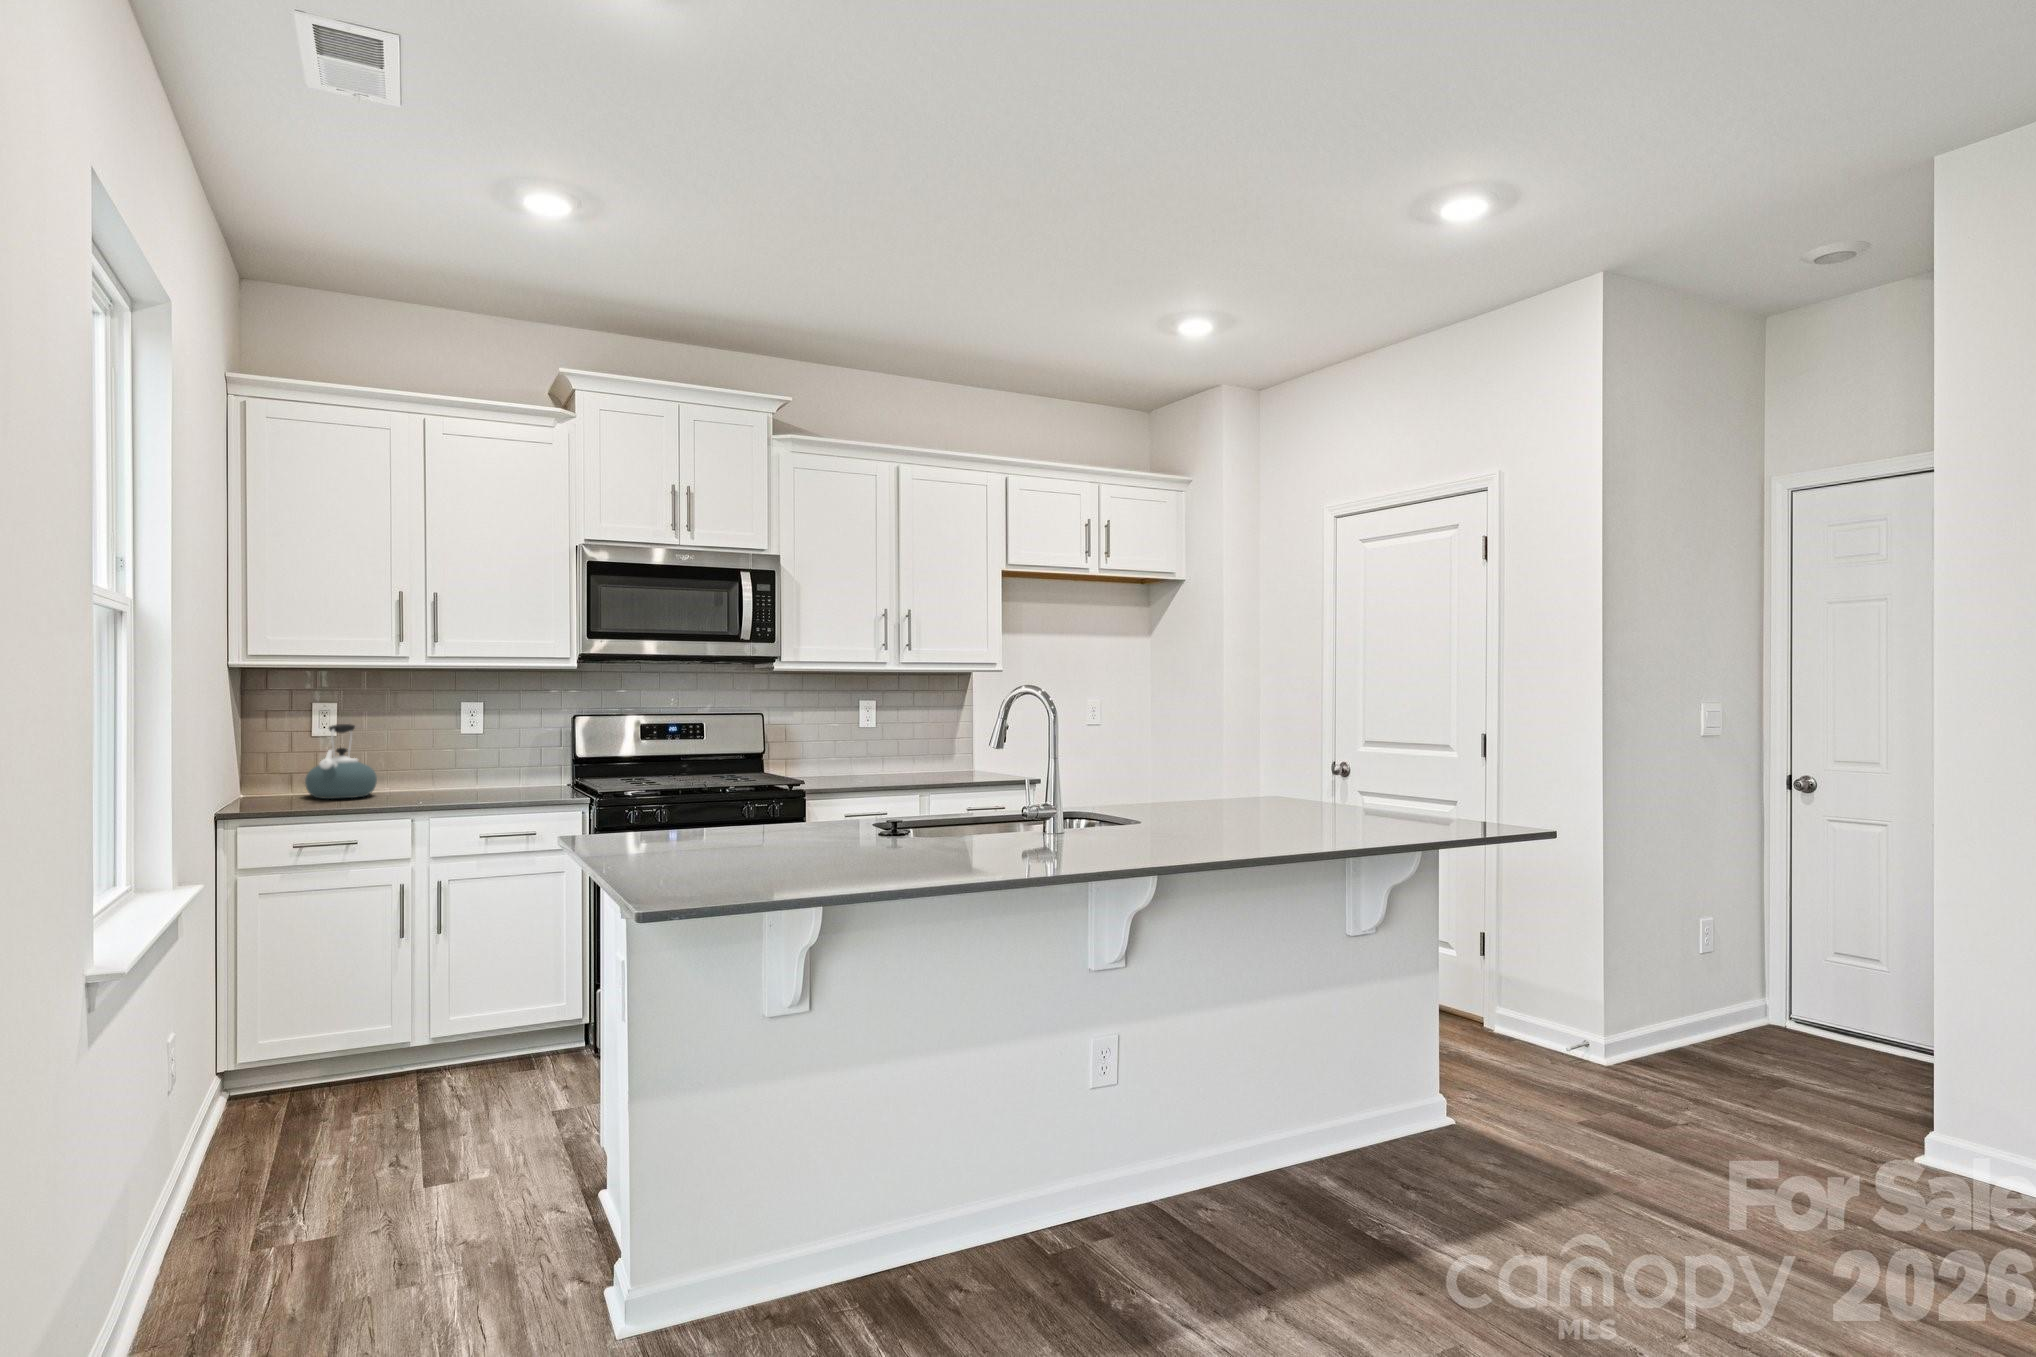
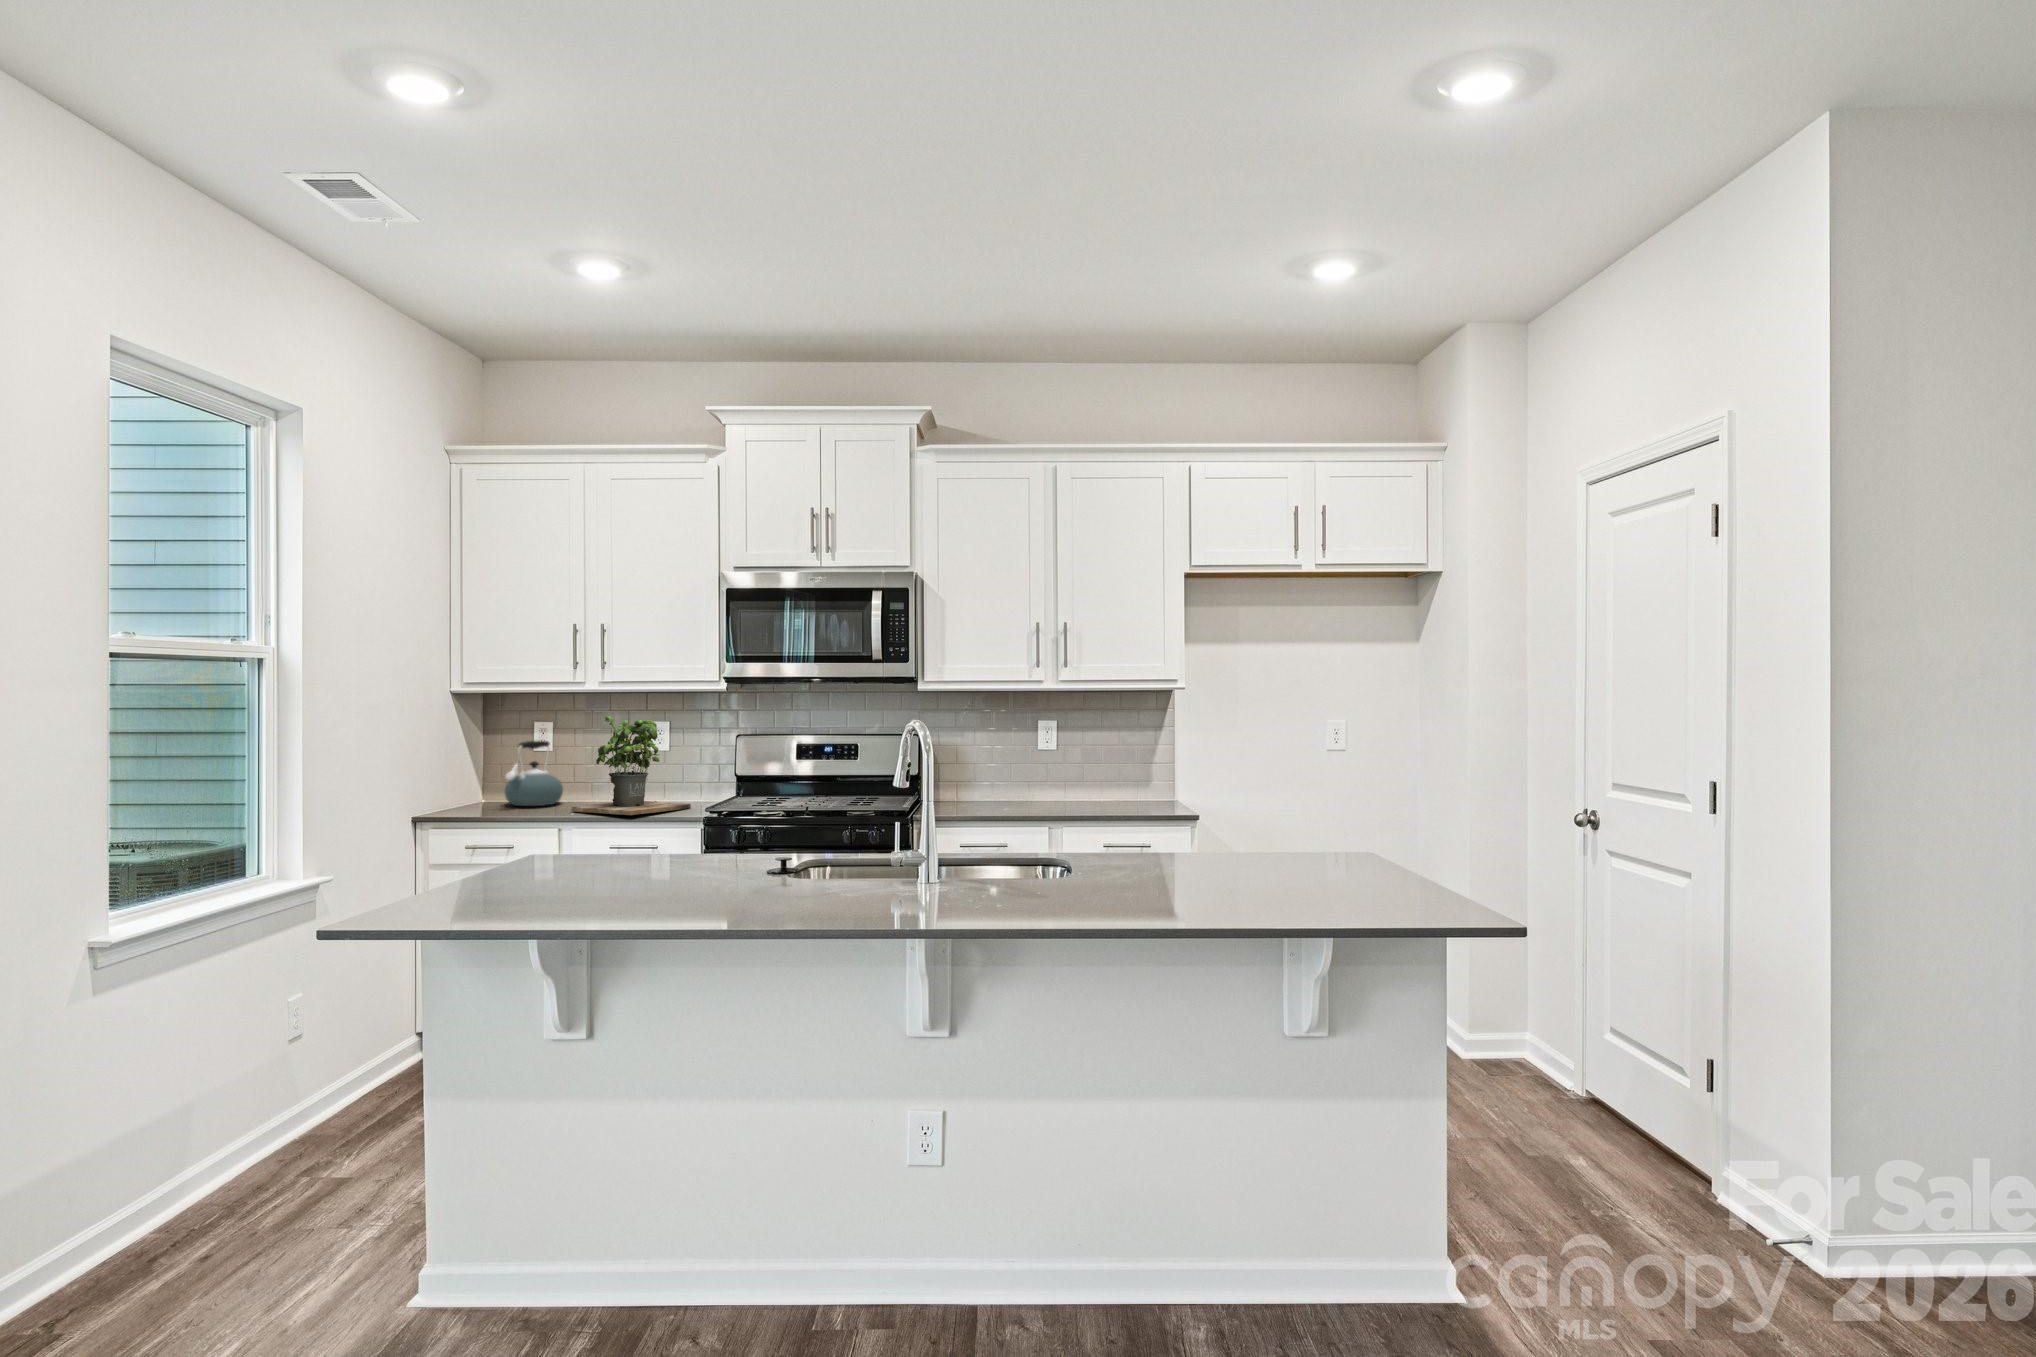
potted plant: none [408,695,537,801] -> present [571,715,691,815]

